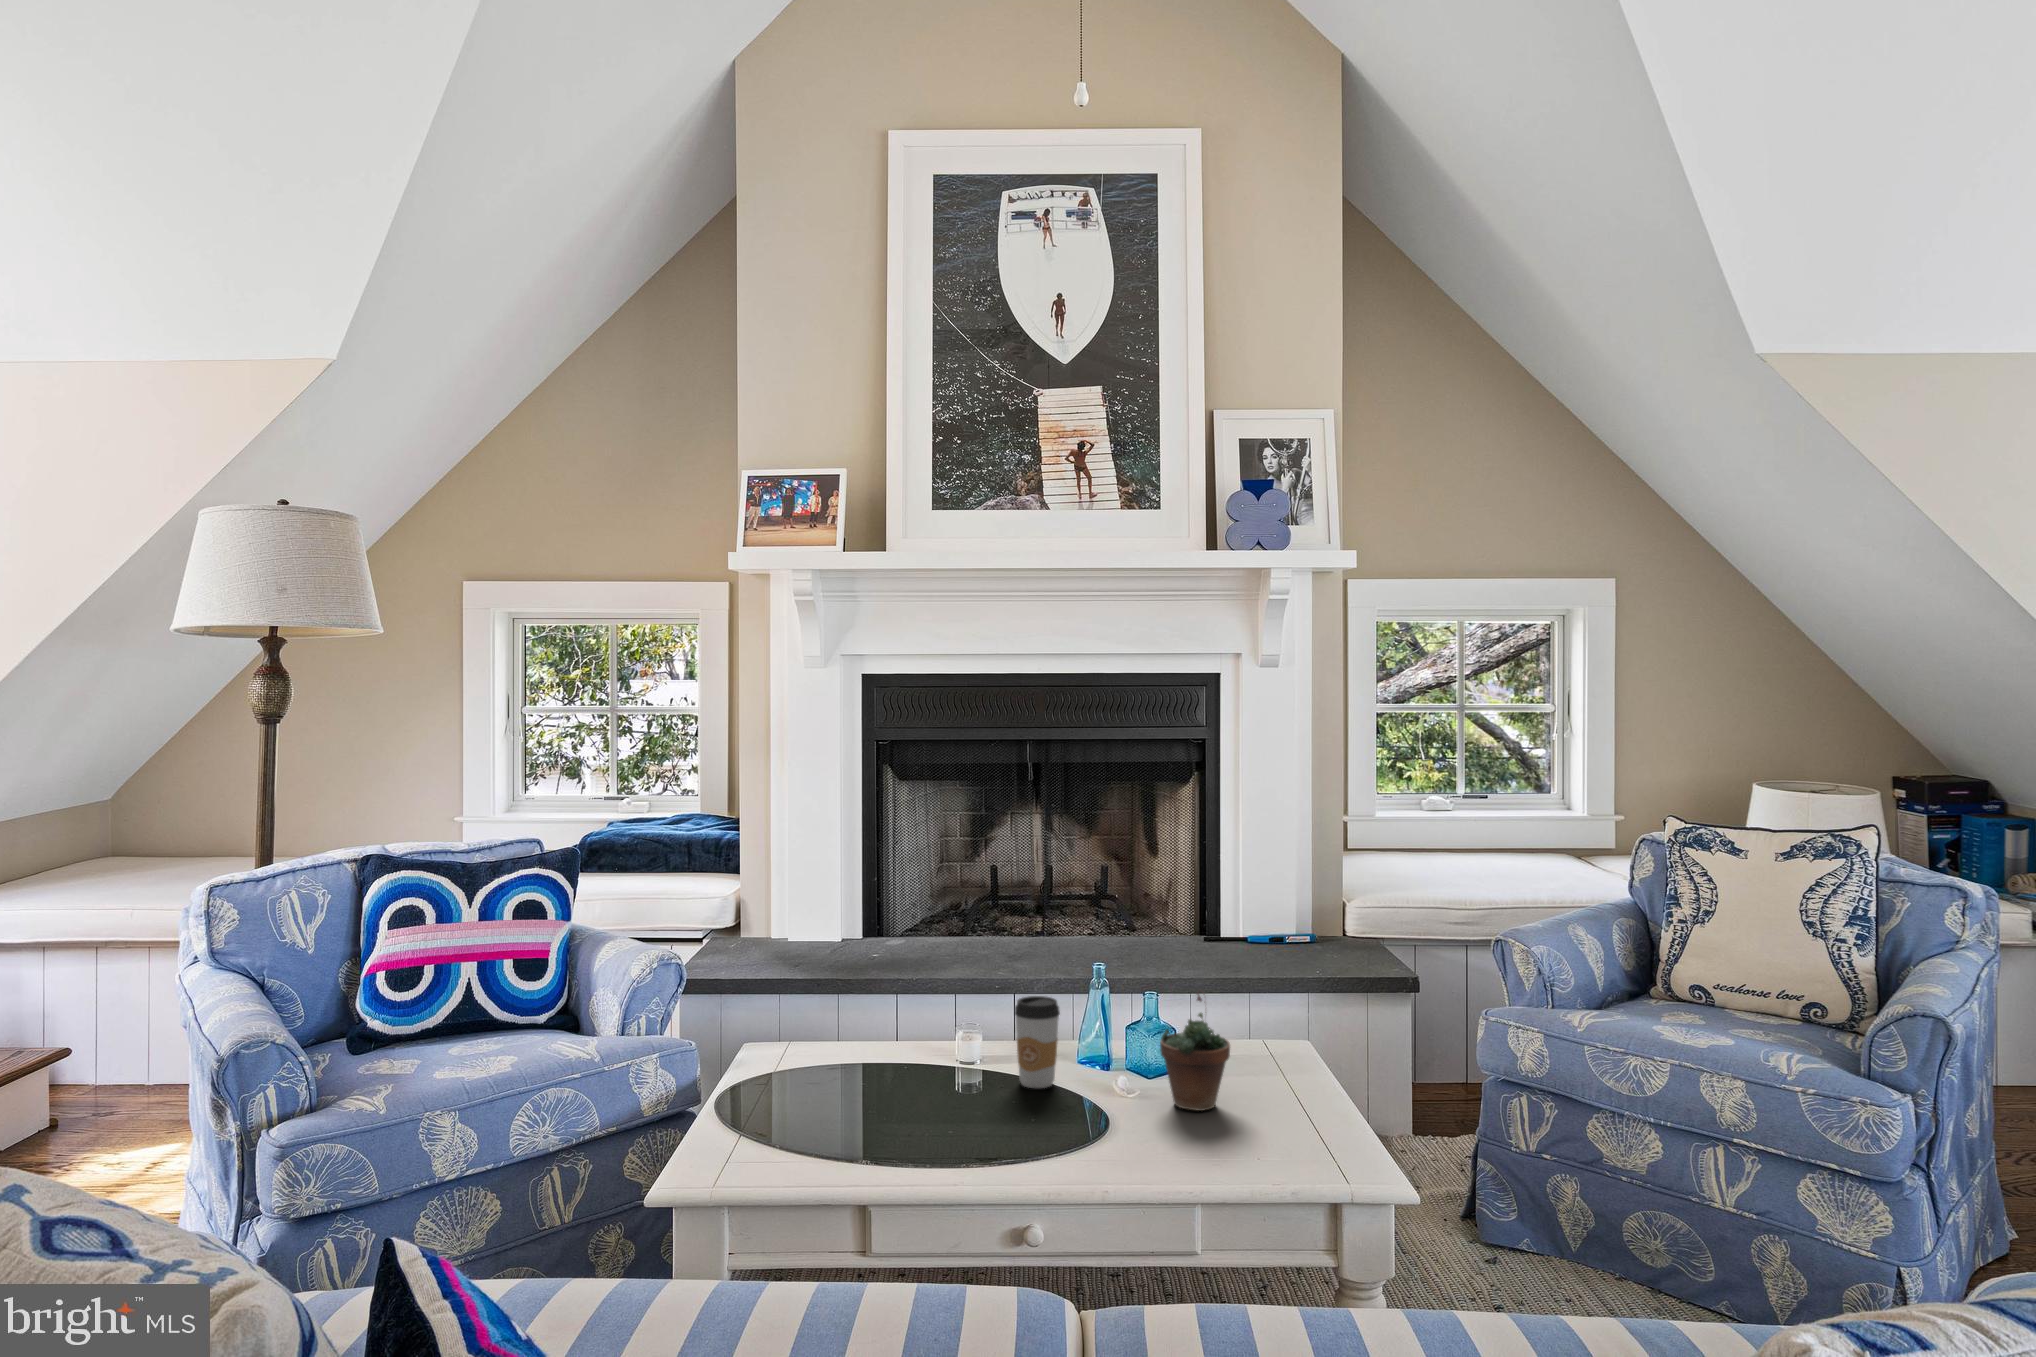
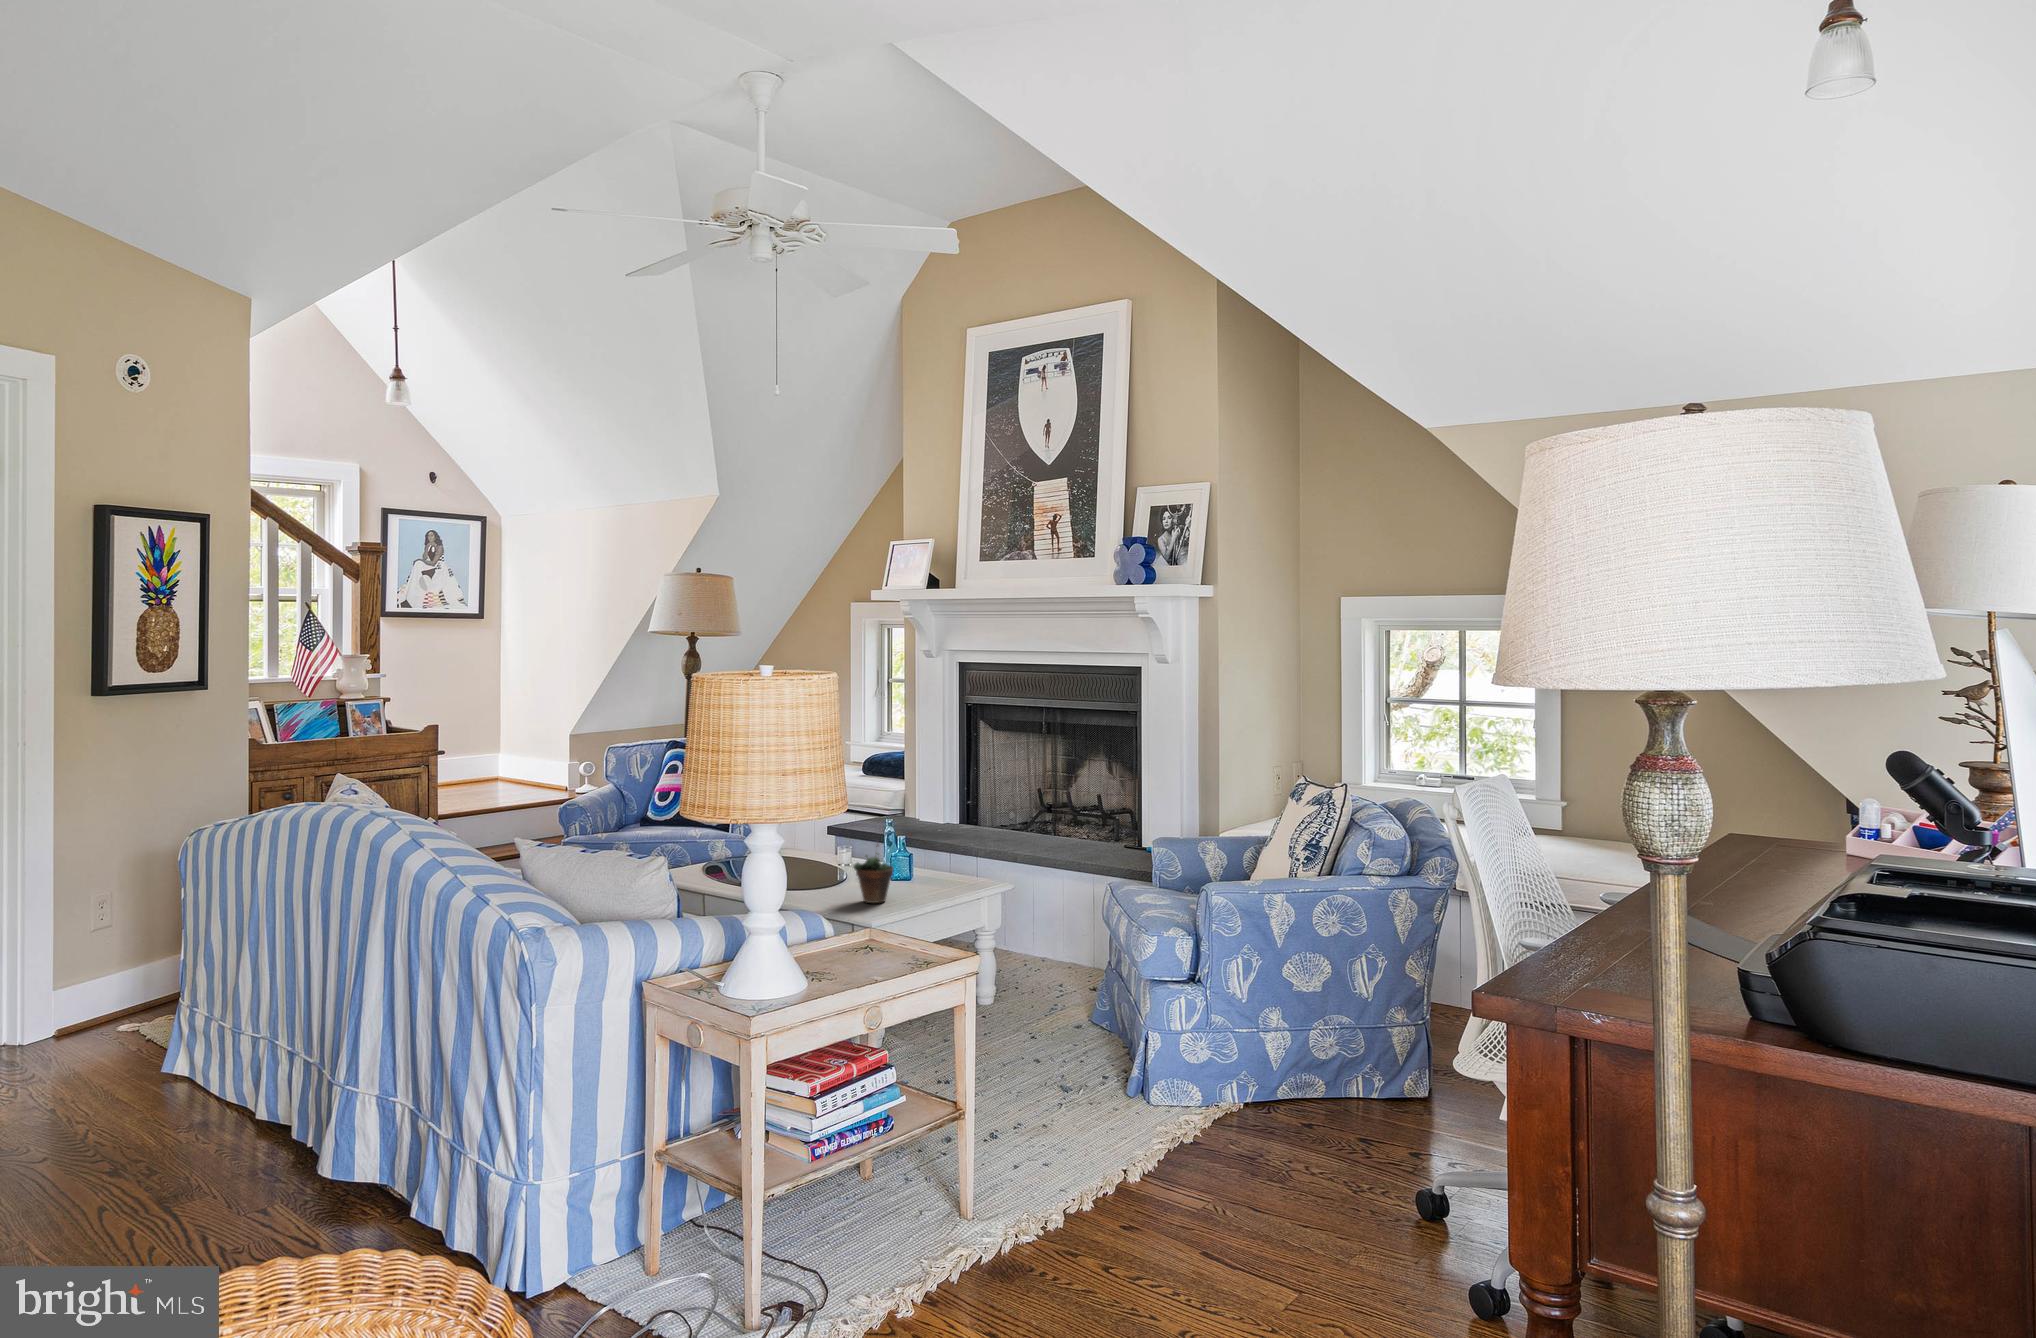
coffee cup: present [1015,996,1060,1088] -> none [826,839,850,885]

